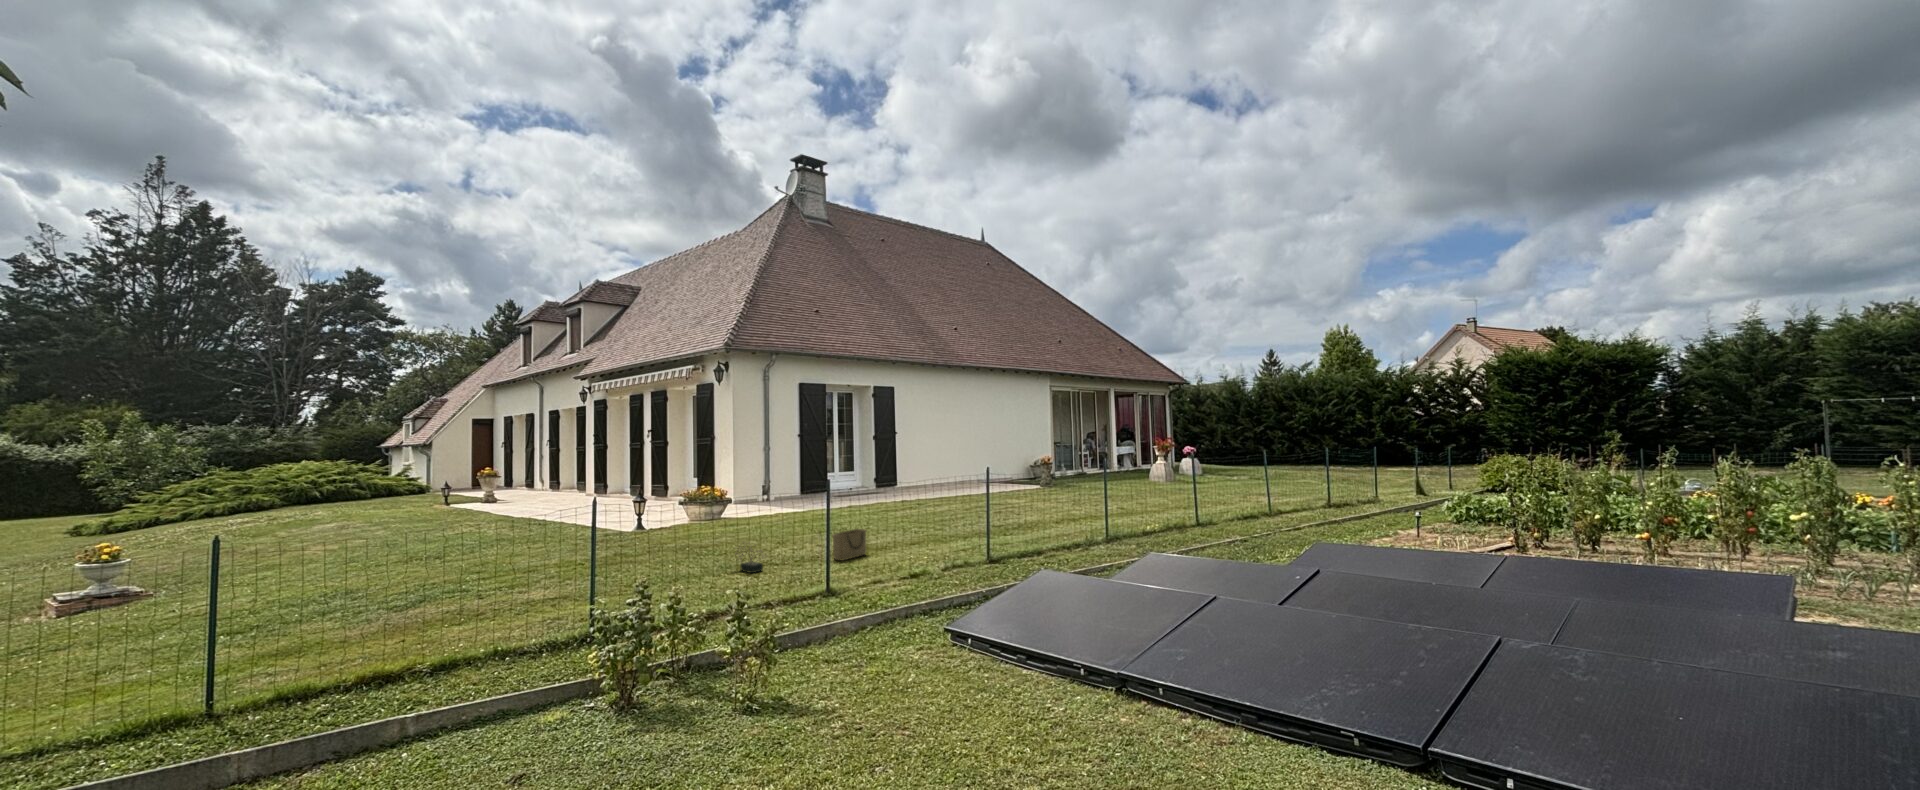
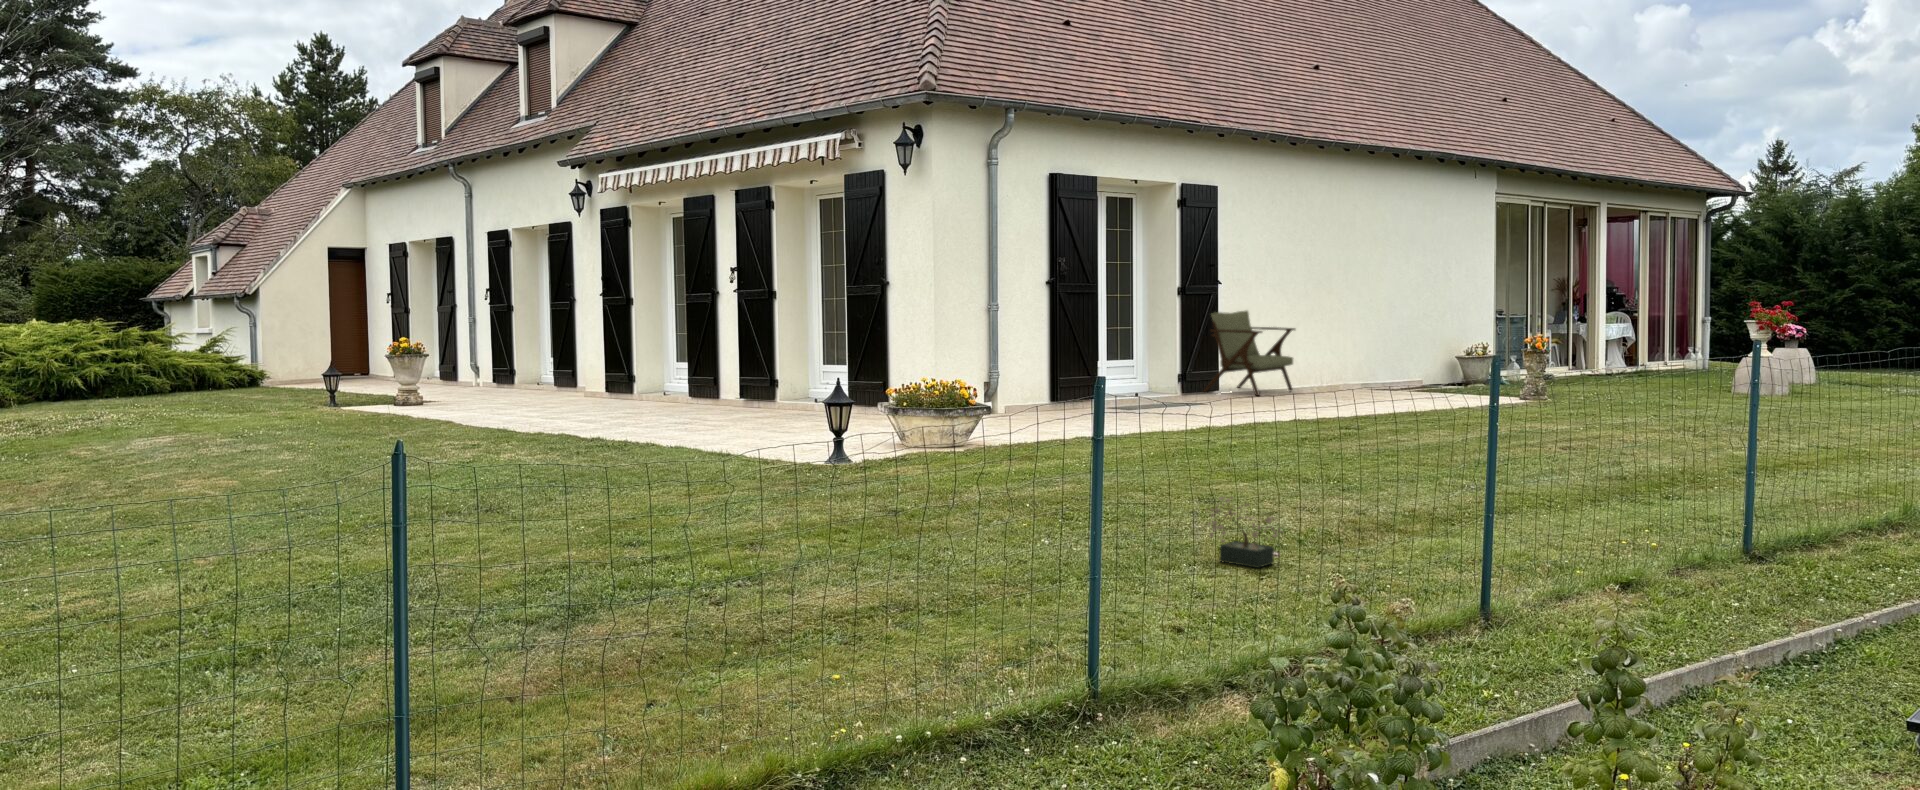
lounge chair: none [885,446,930,488] -> present [1204,311,1295,396]
basket: present [832,529,866,560] -> none [1387,476,1448,545]

